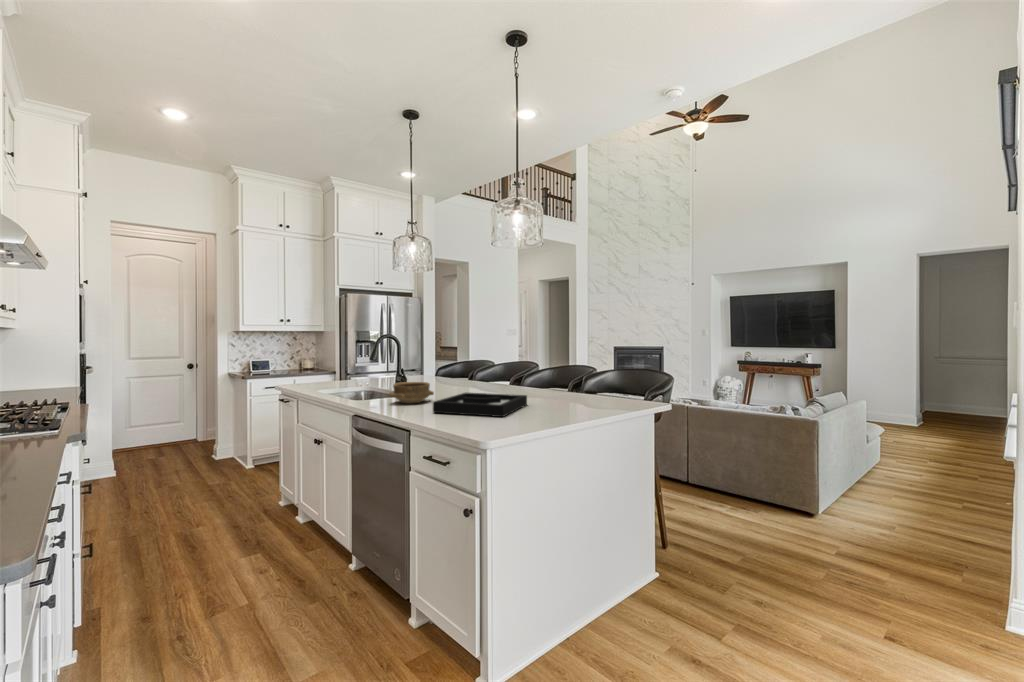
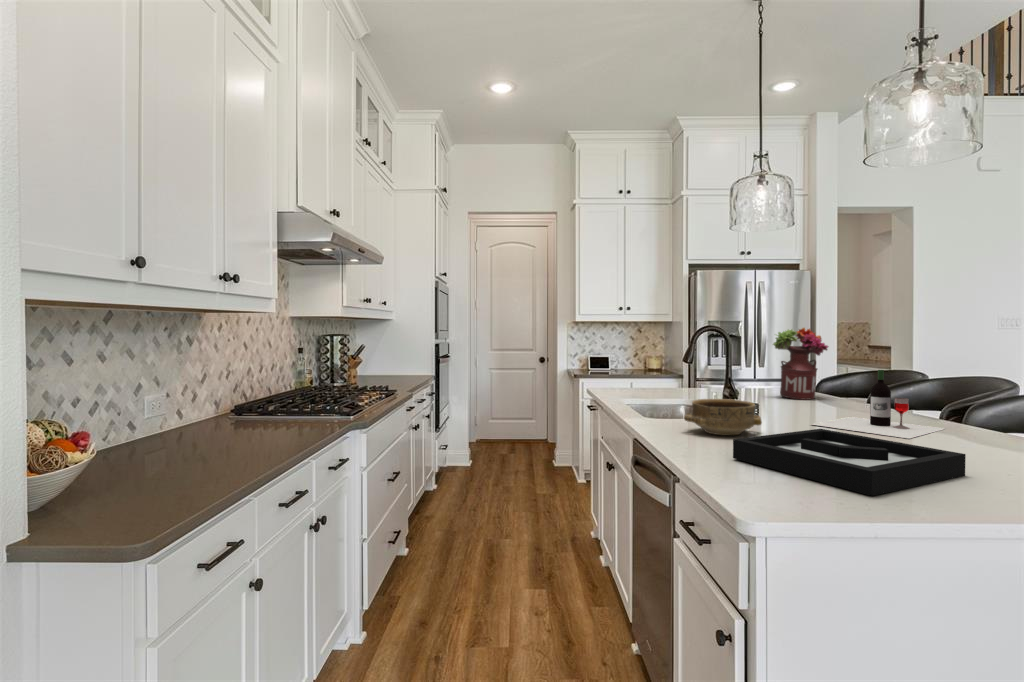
flower arrangement: none [416,337,447,381] -> present [773,328,828,400]
wine bottle: none [451,360,508,394] -> present [811,370,945,439]

